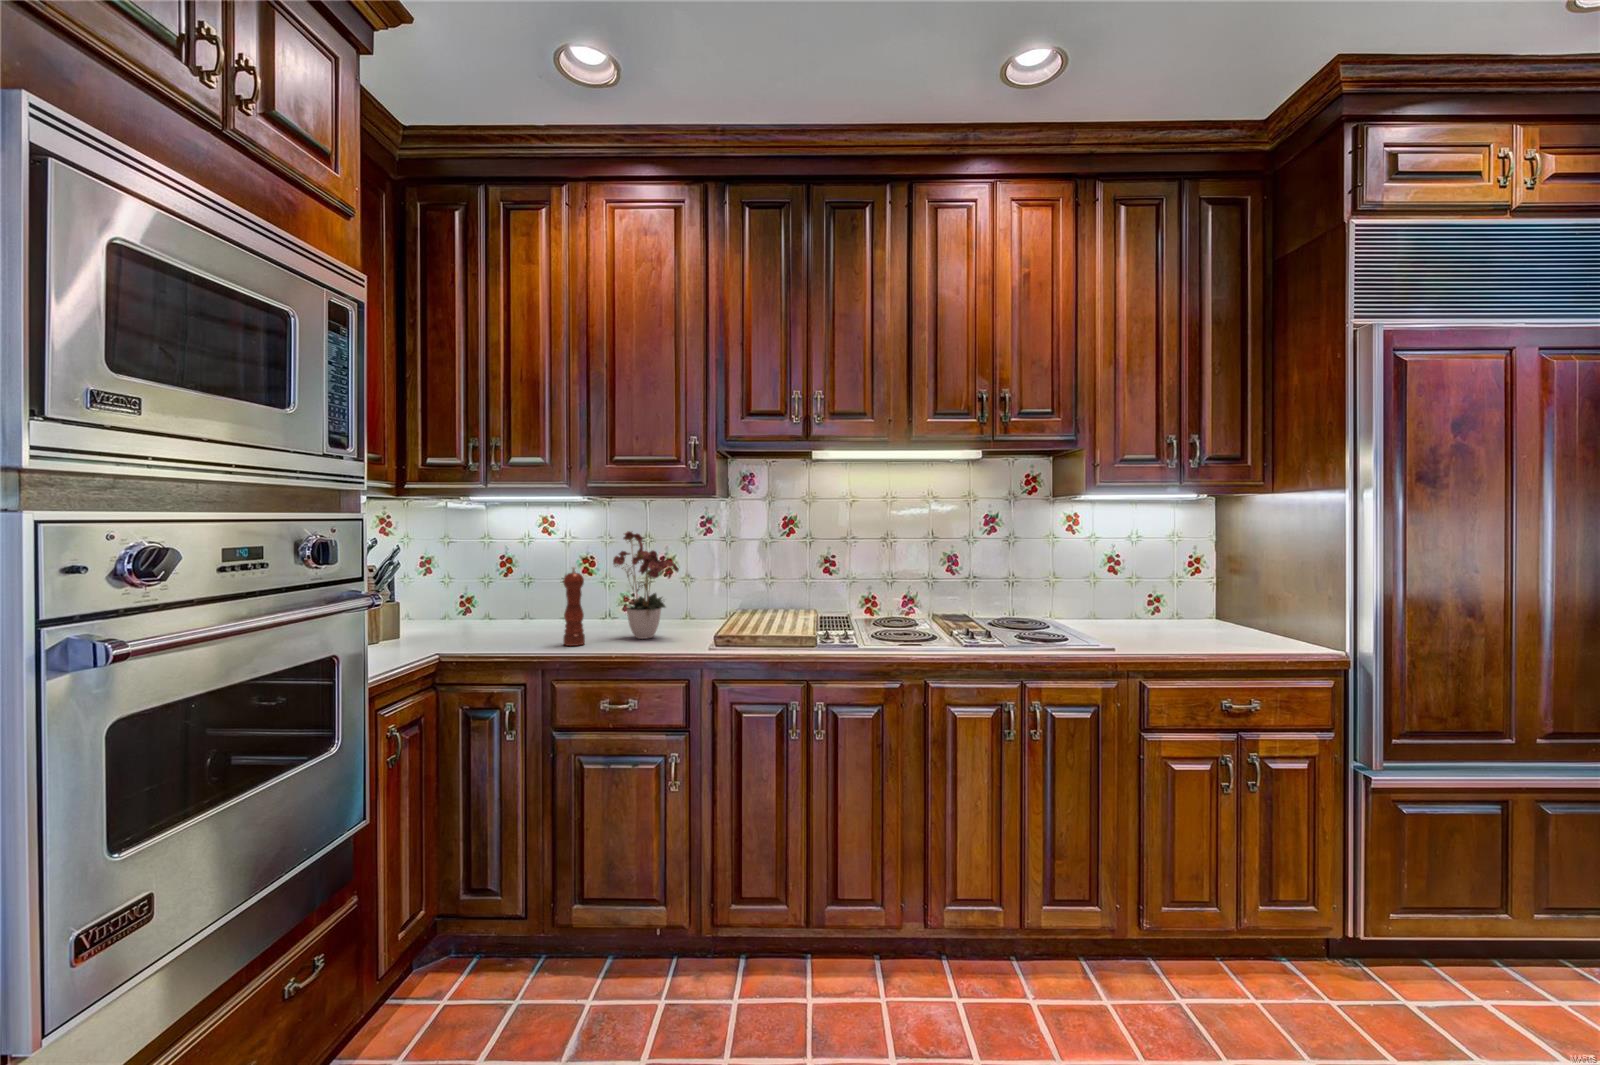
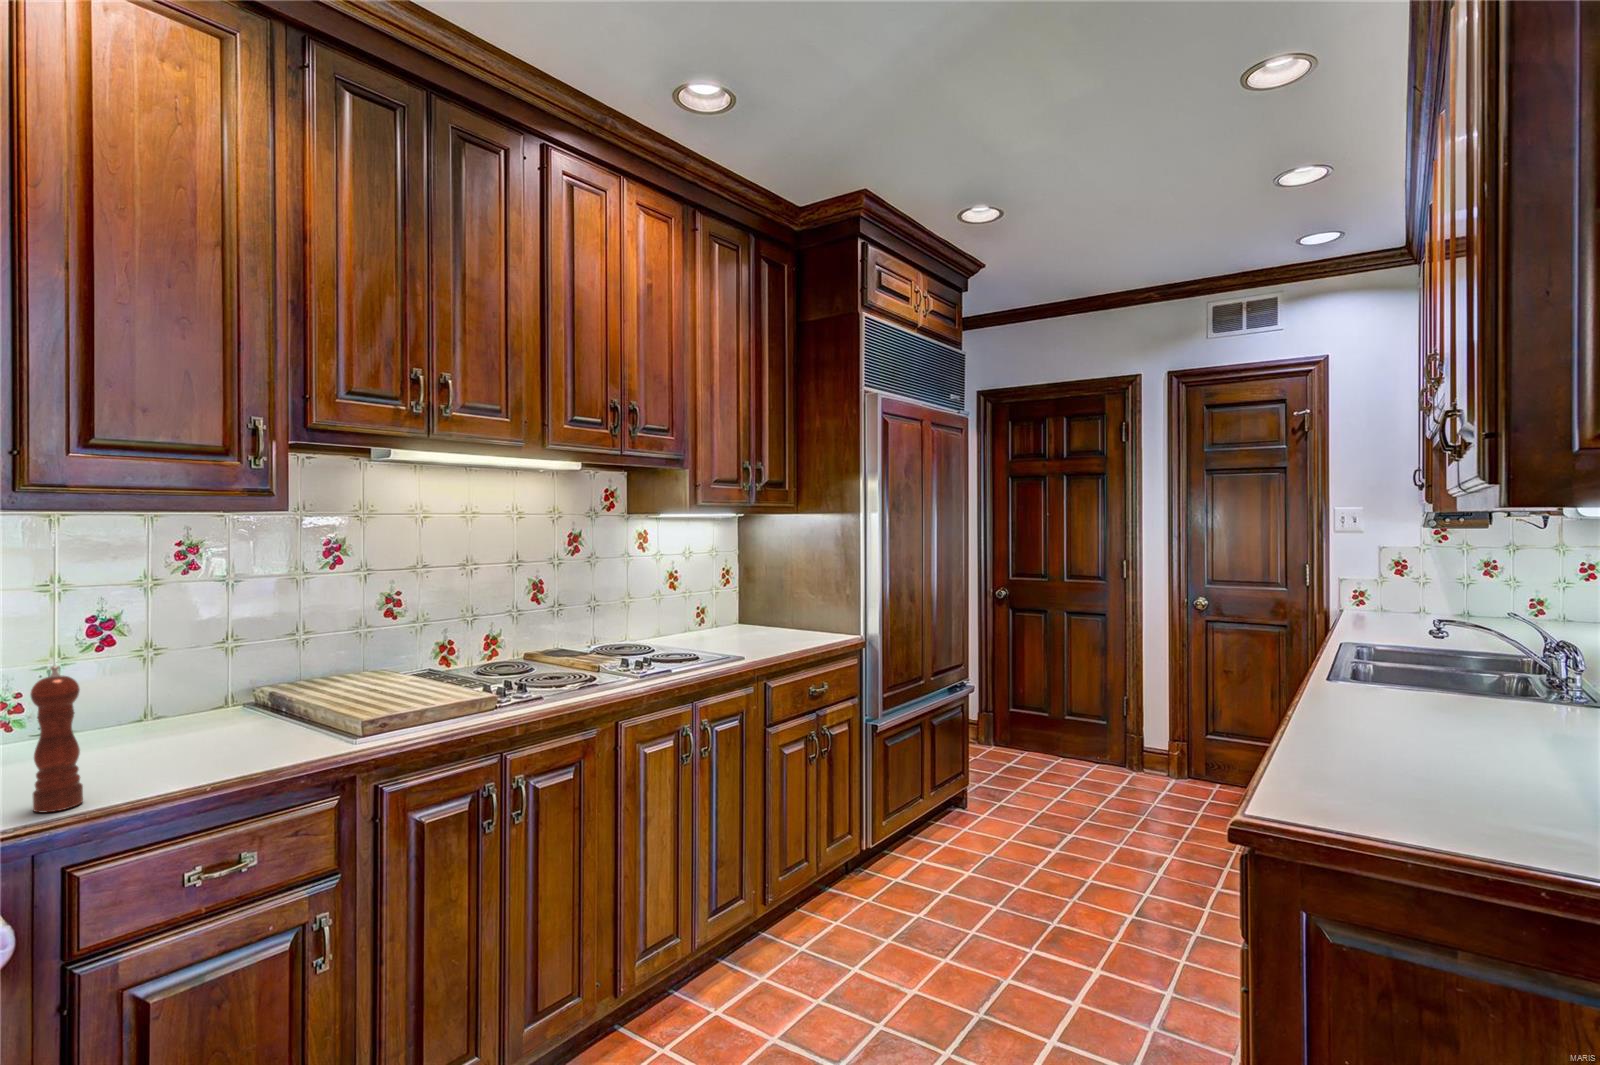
flower arrangement: present [613,531,679,639] -> none [94,579,255,766]

